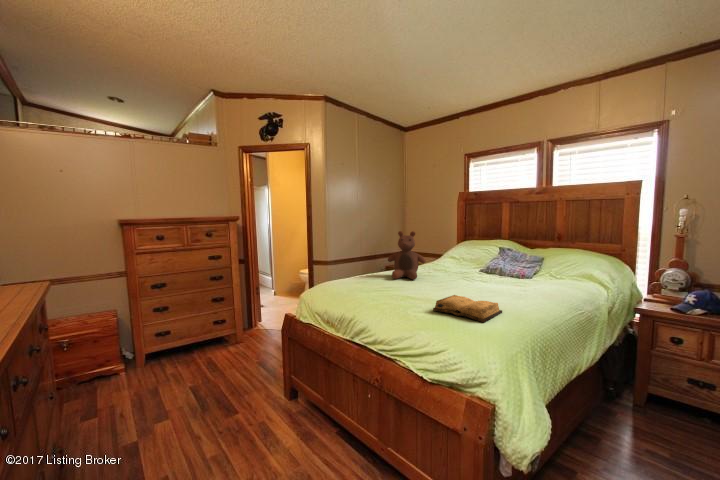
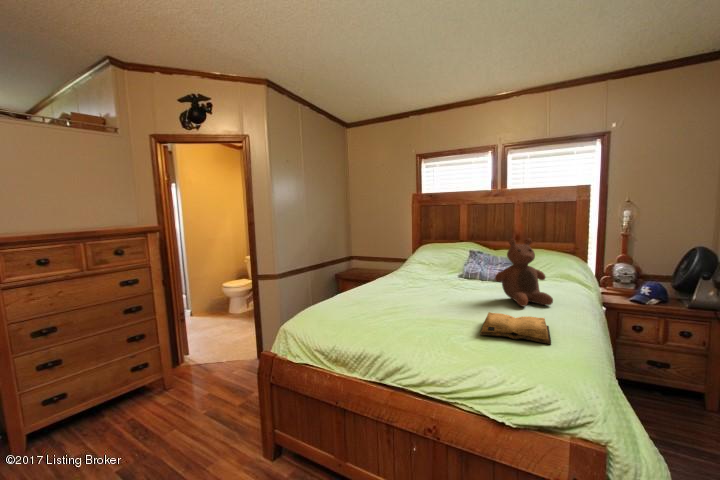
stuffed bear: present [388,231,426,280] -> present [495,238,553,306]

